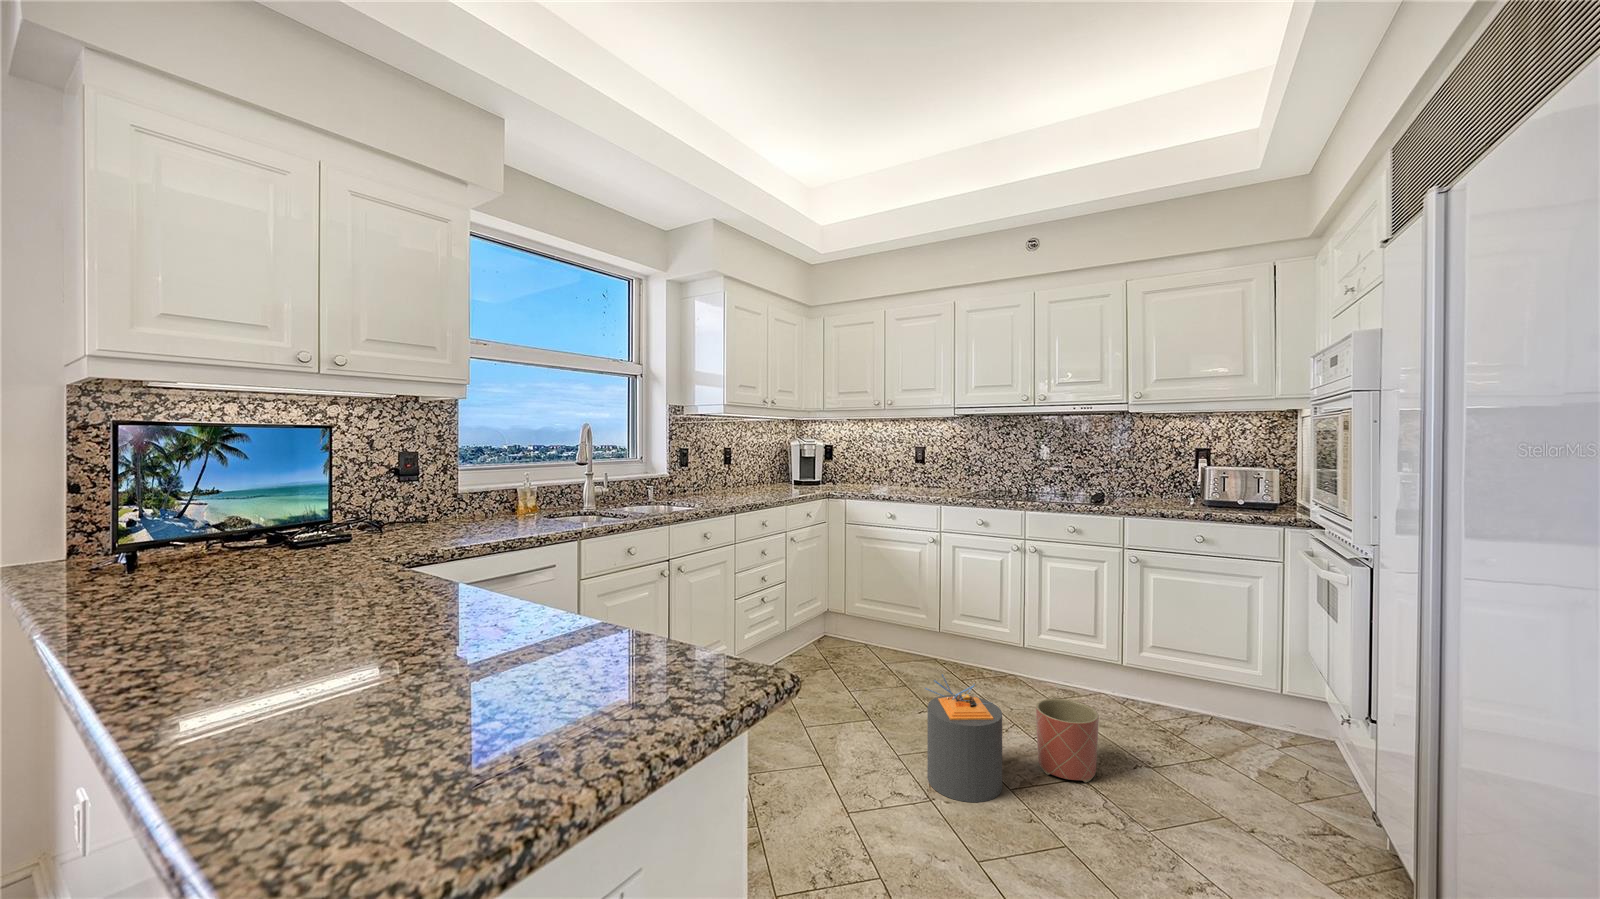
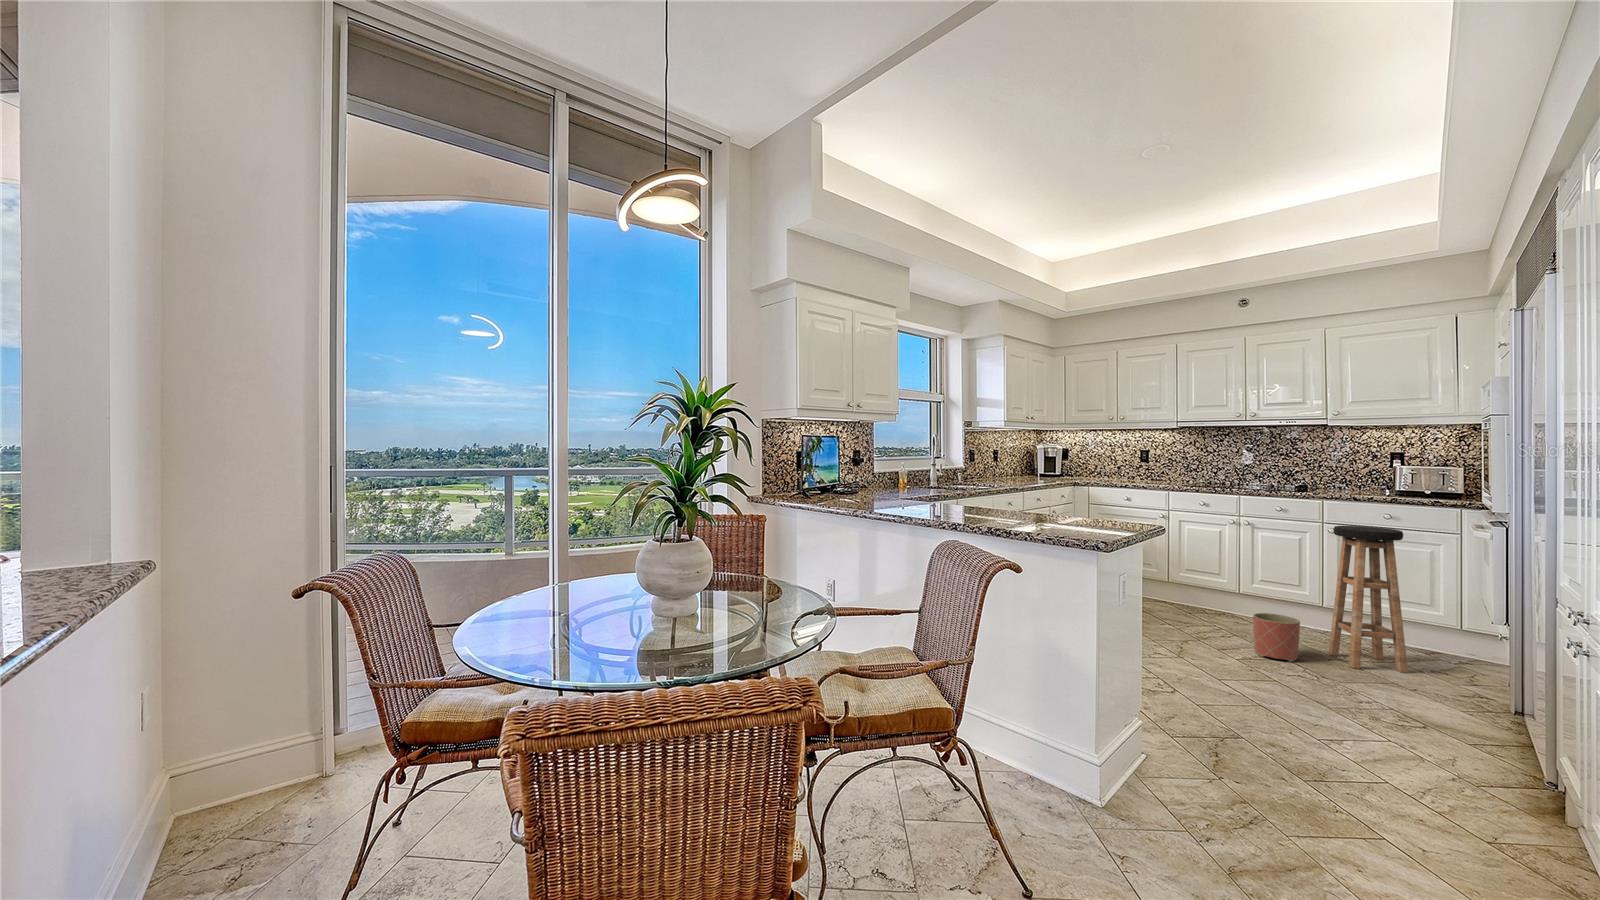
bar stool: none [1134,560,1239,789] -> present [1328,526,1408,673]
trash can: present [925,674,1002,802] -> none [1172,587,1230,663]

